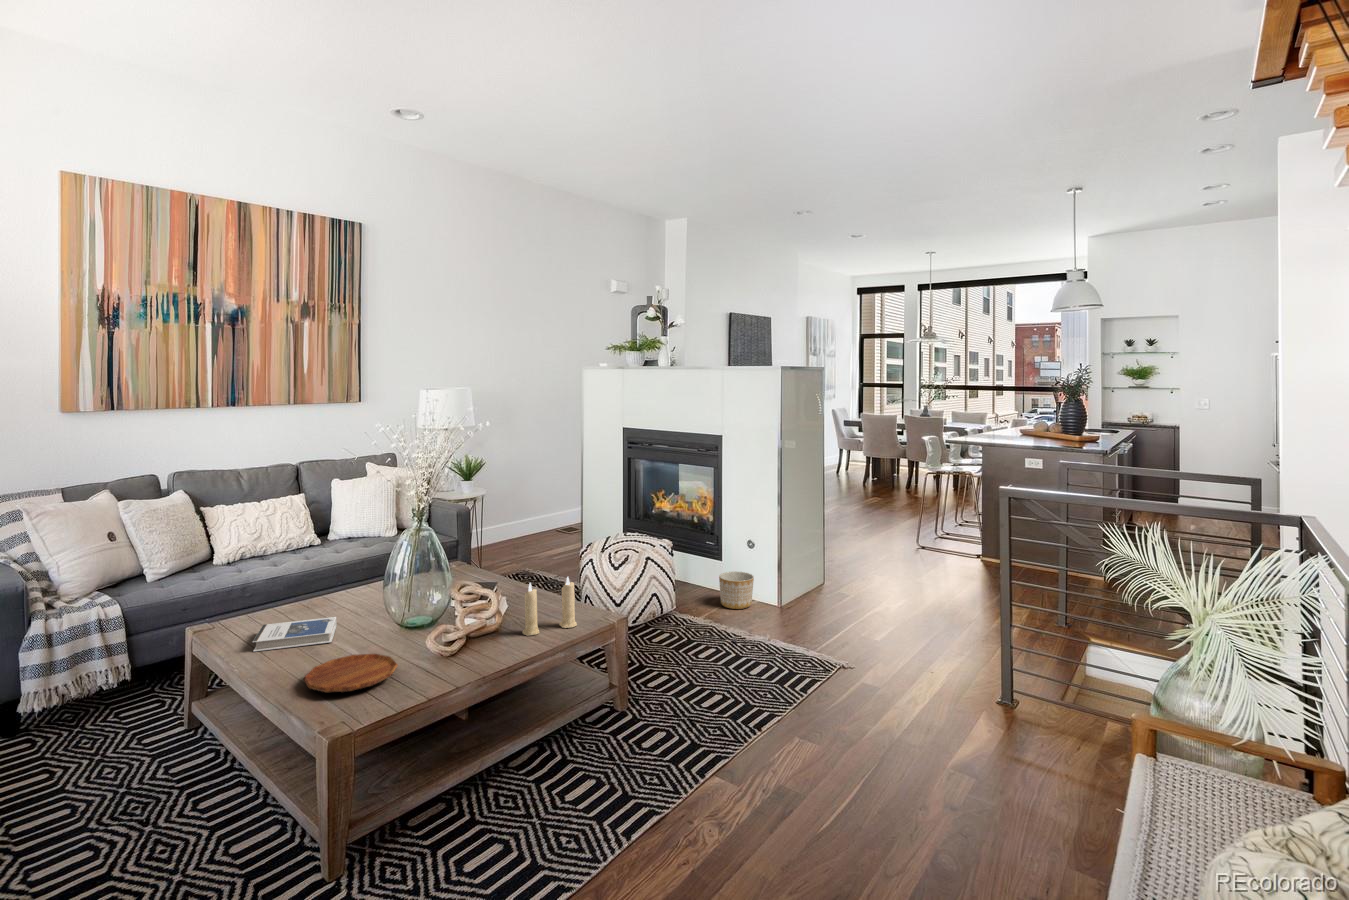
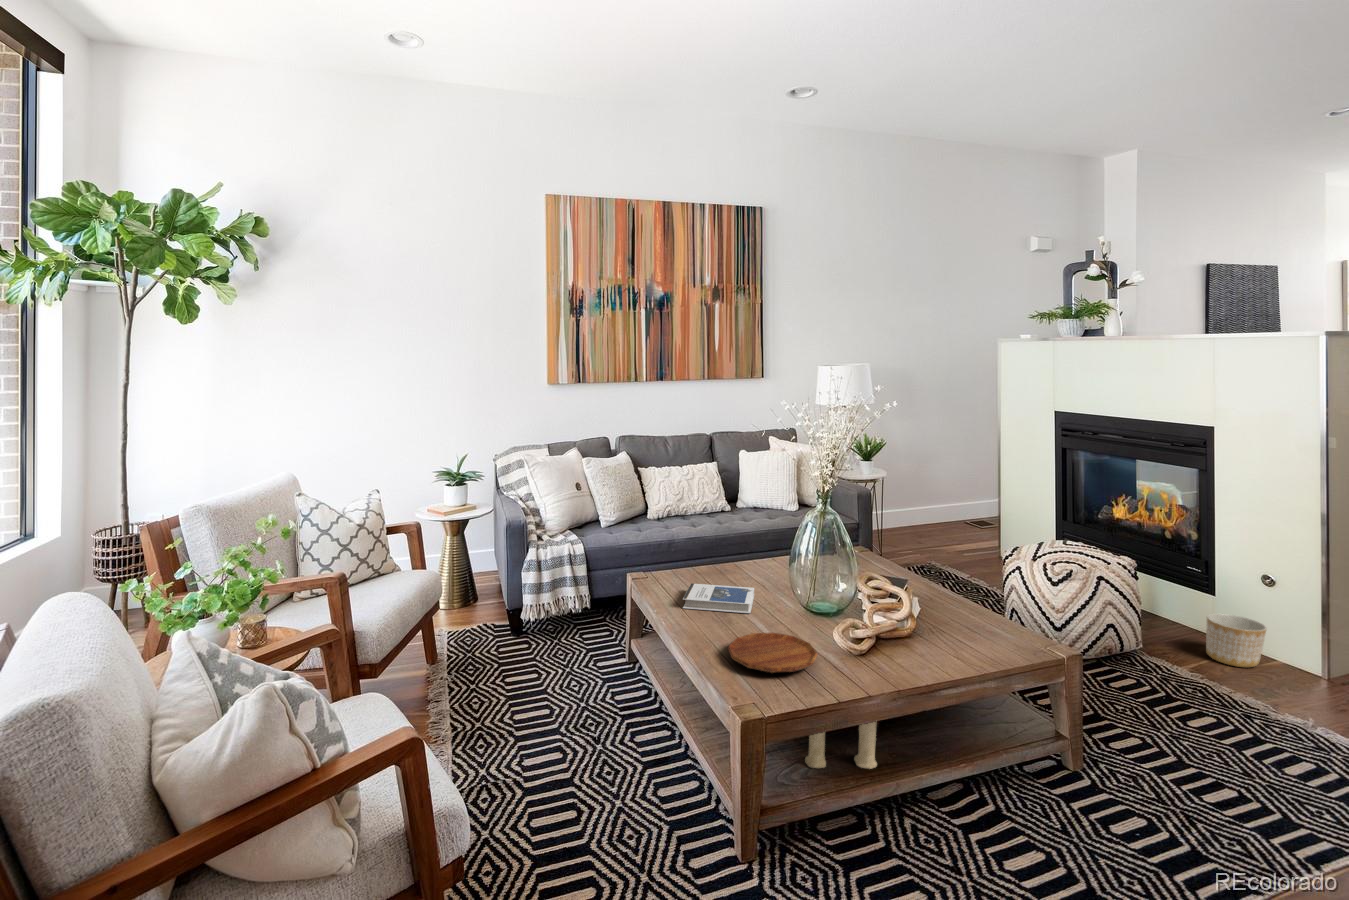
candle: present [522,577,577,636] -> present [805,722,877,769]

